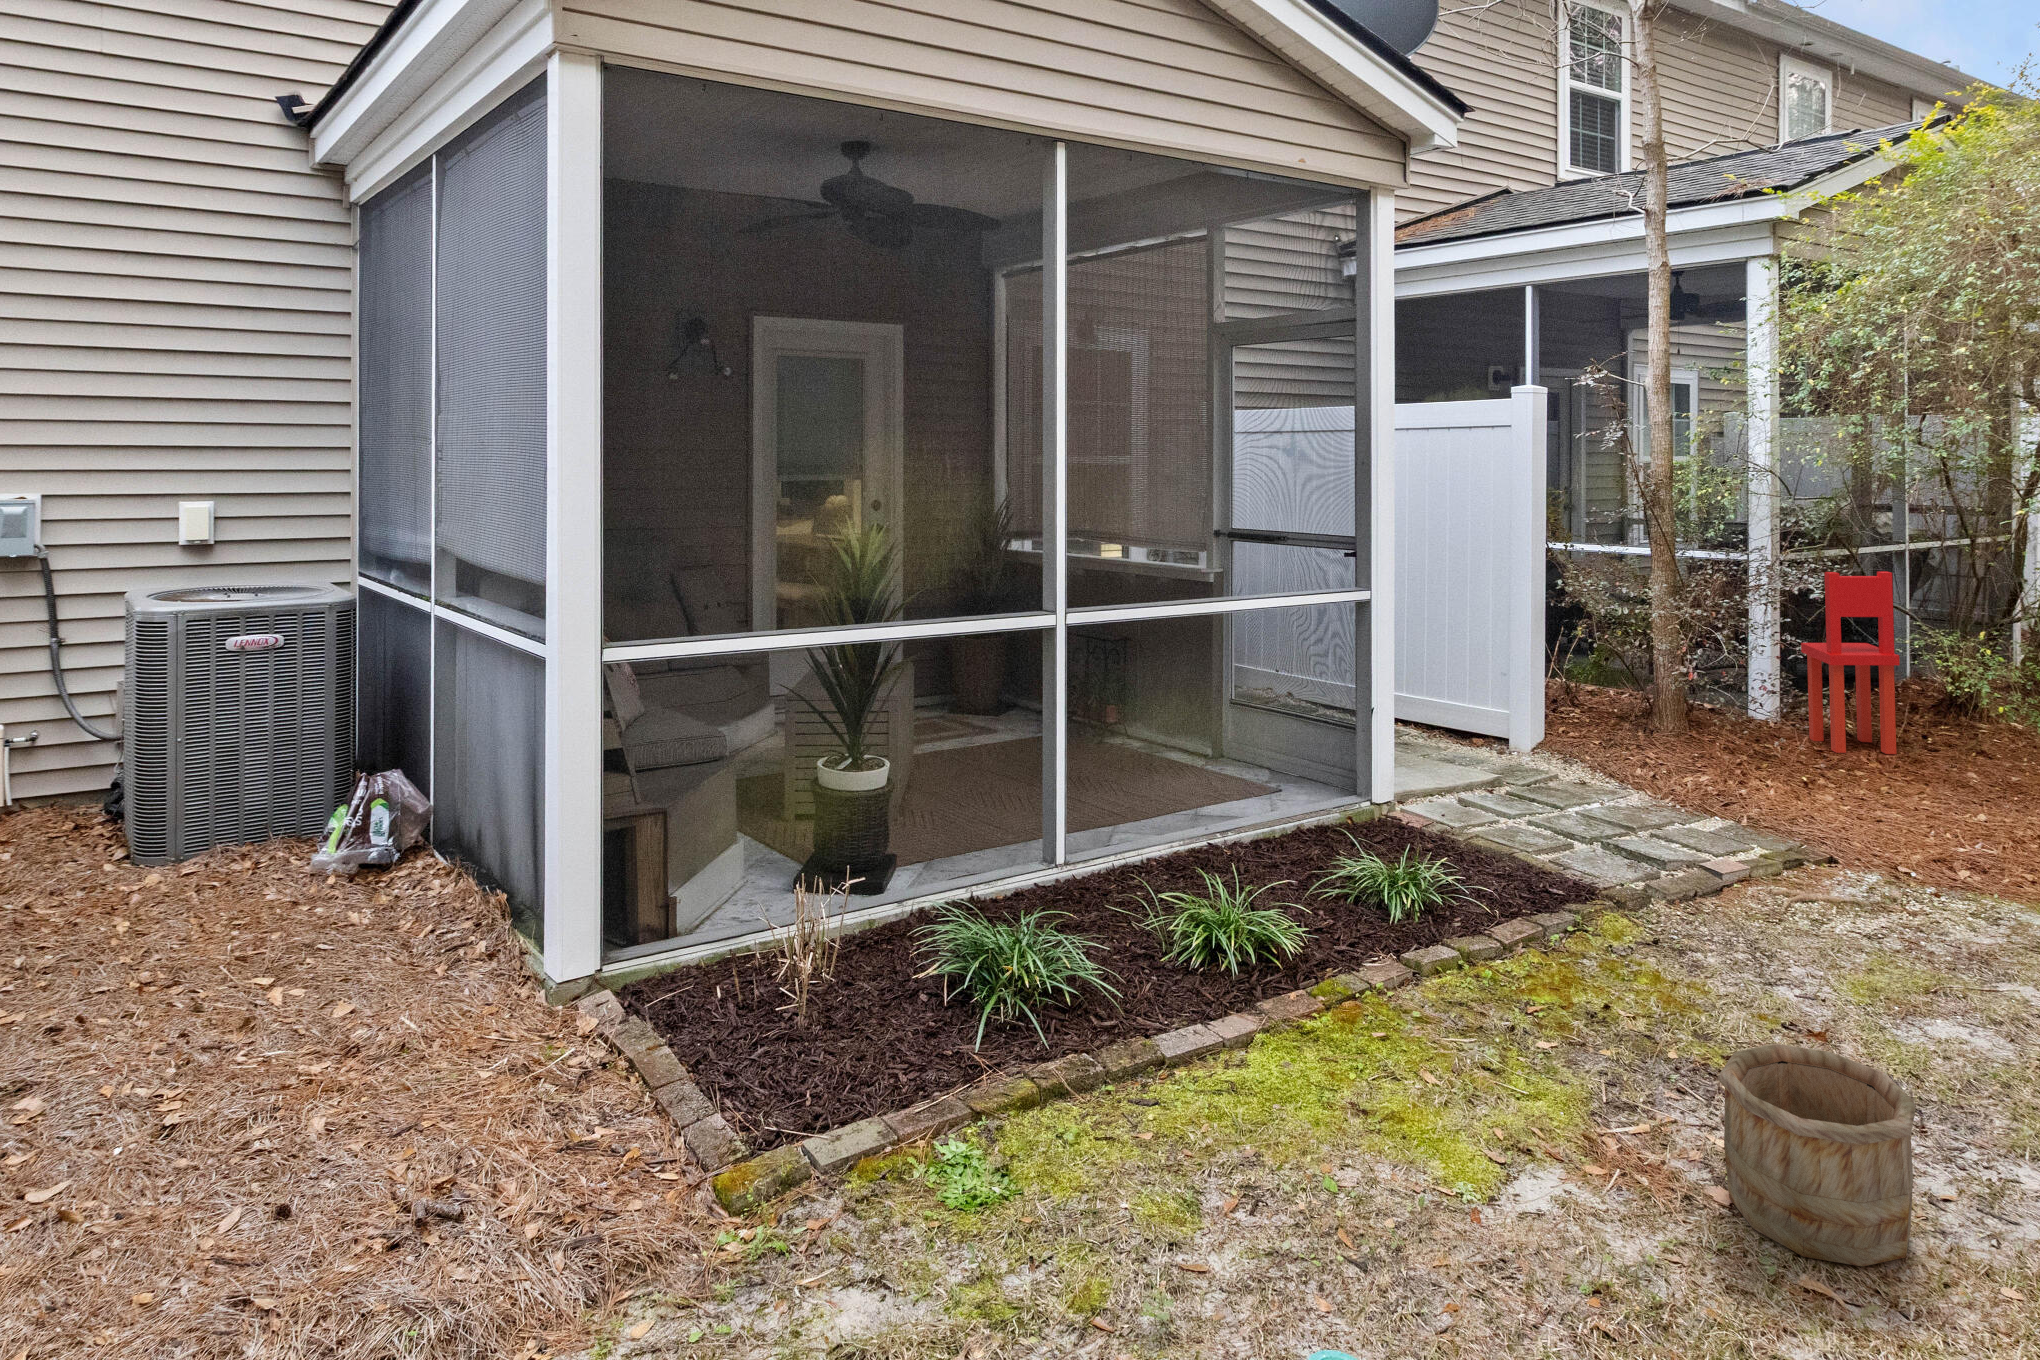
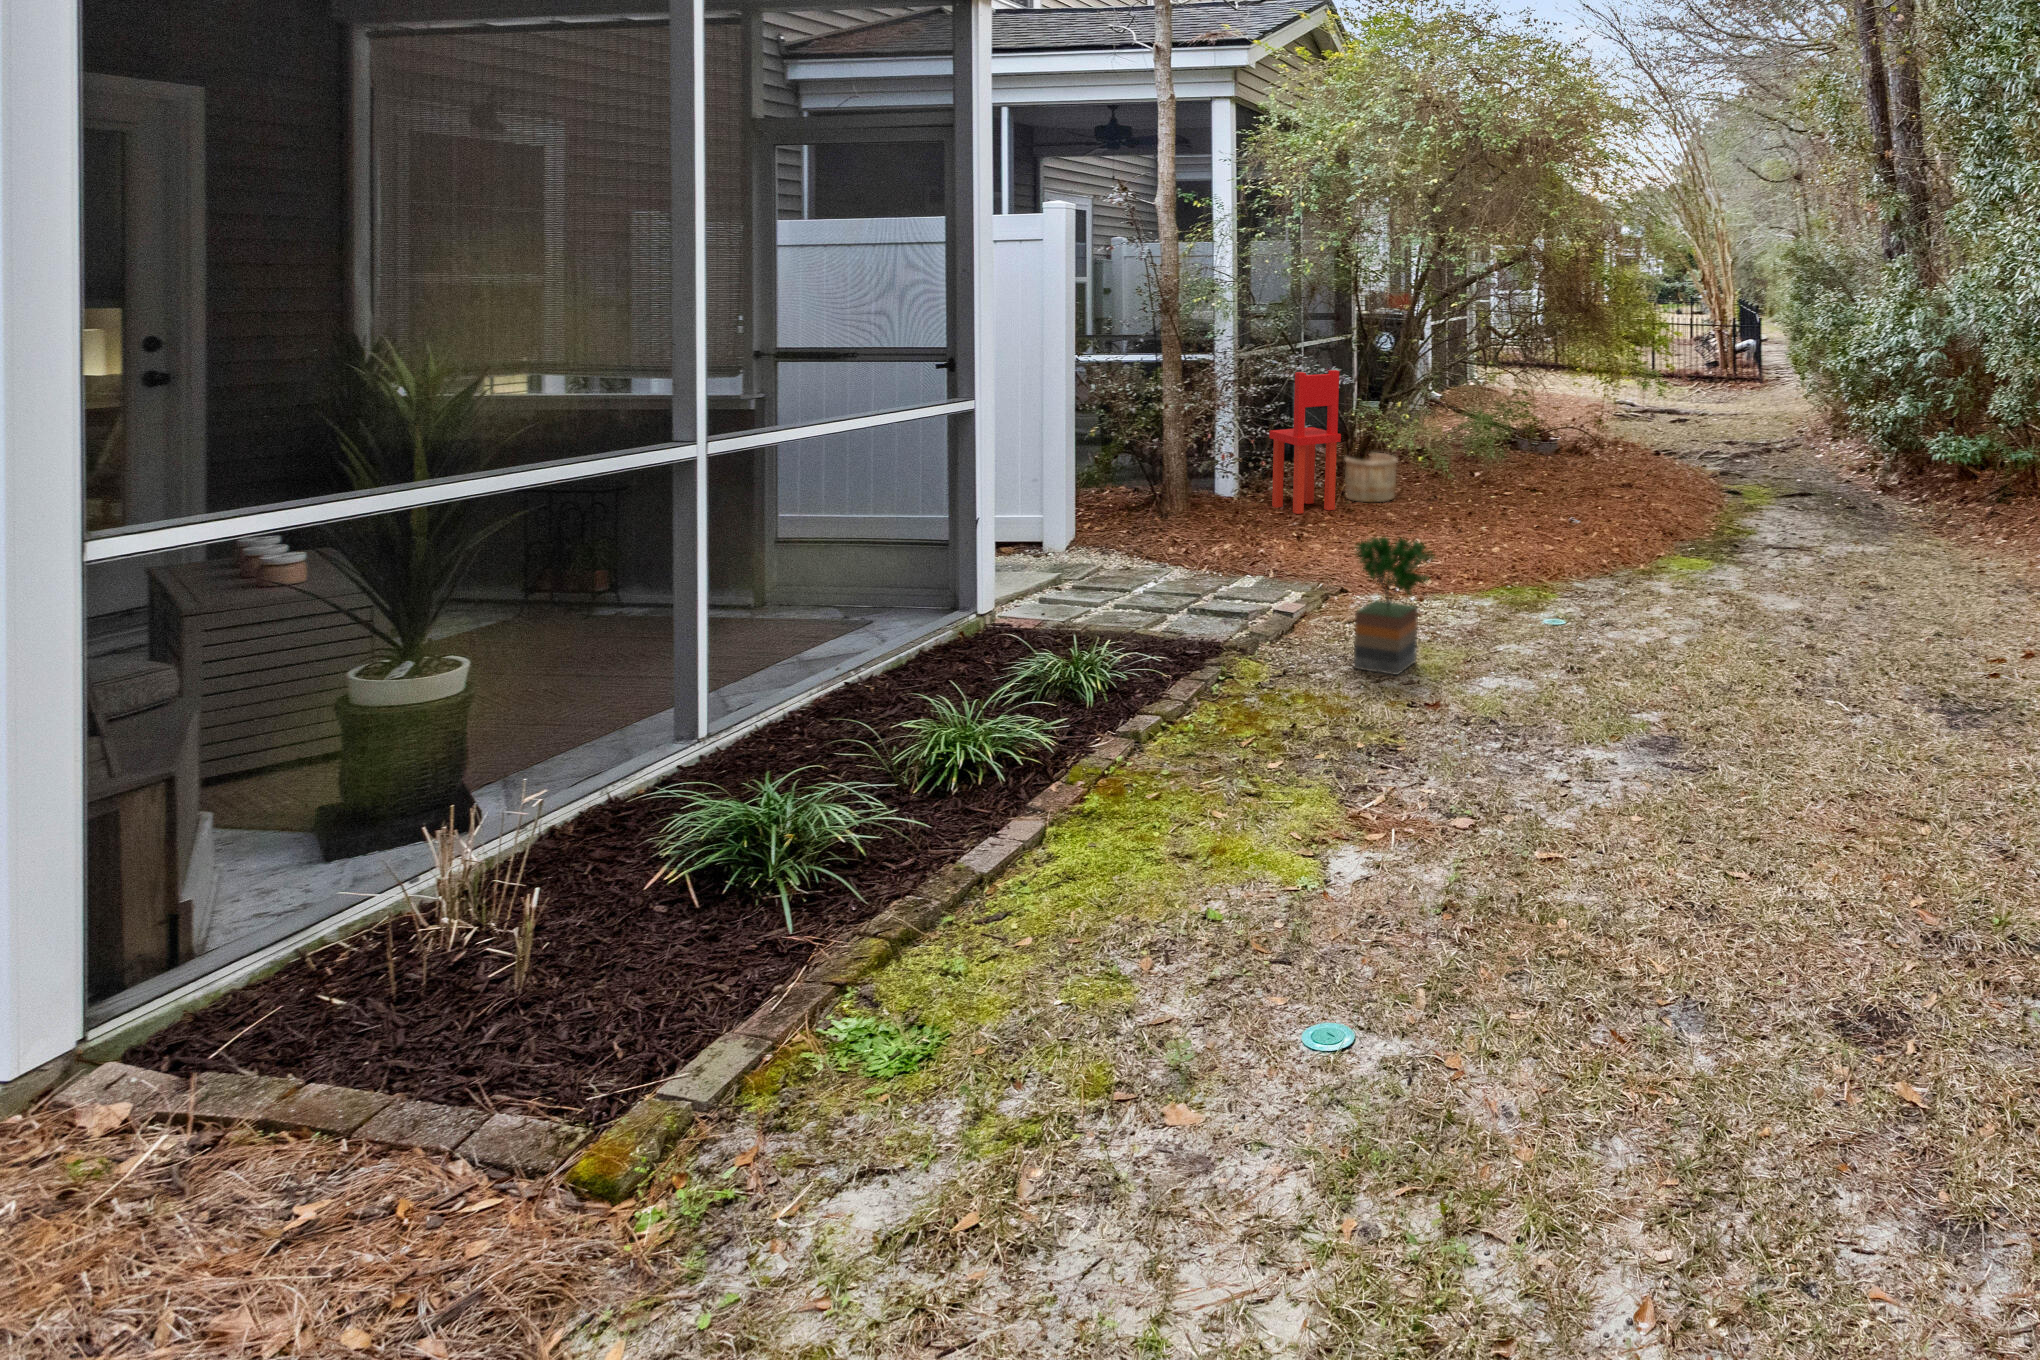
potted tree: none [1737,788,1866,984] -> present [1354,537,1434,675]
wooden bucket: present [1718,1043,1916,1267] -> present [1345,453,1397,502]

